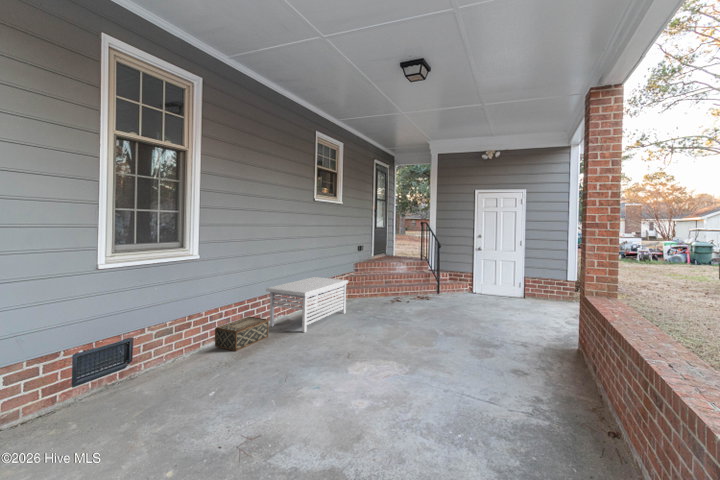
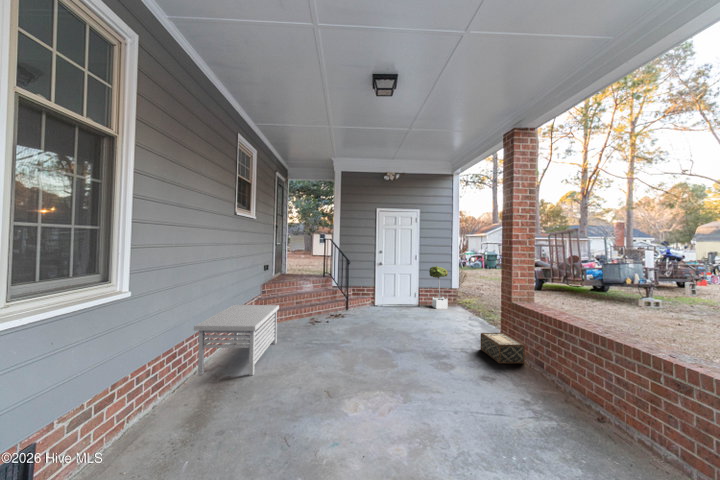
potted tree: none [535,254,559,304] -> present [429,266,448,309]
woven basket: present [215,316,269,351] -> present [481,333,525,363]

